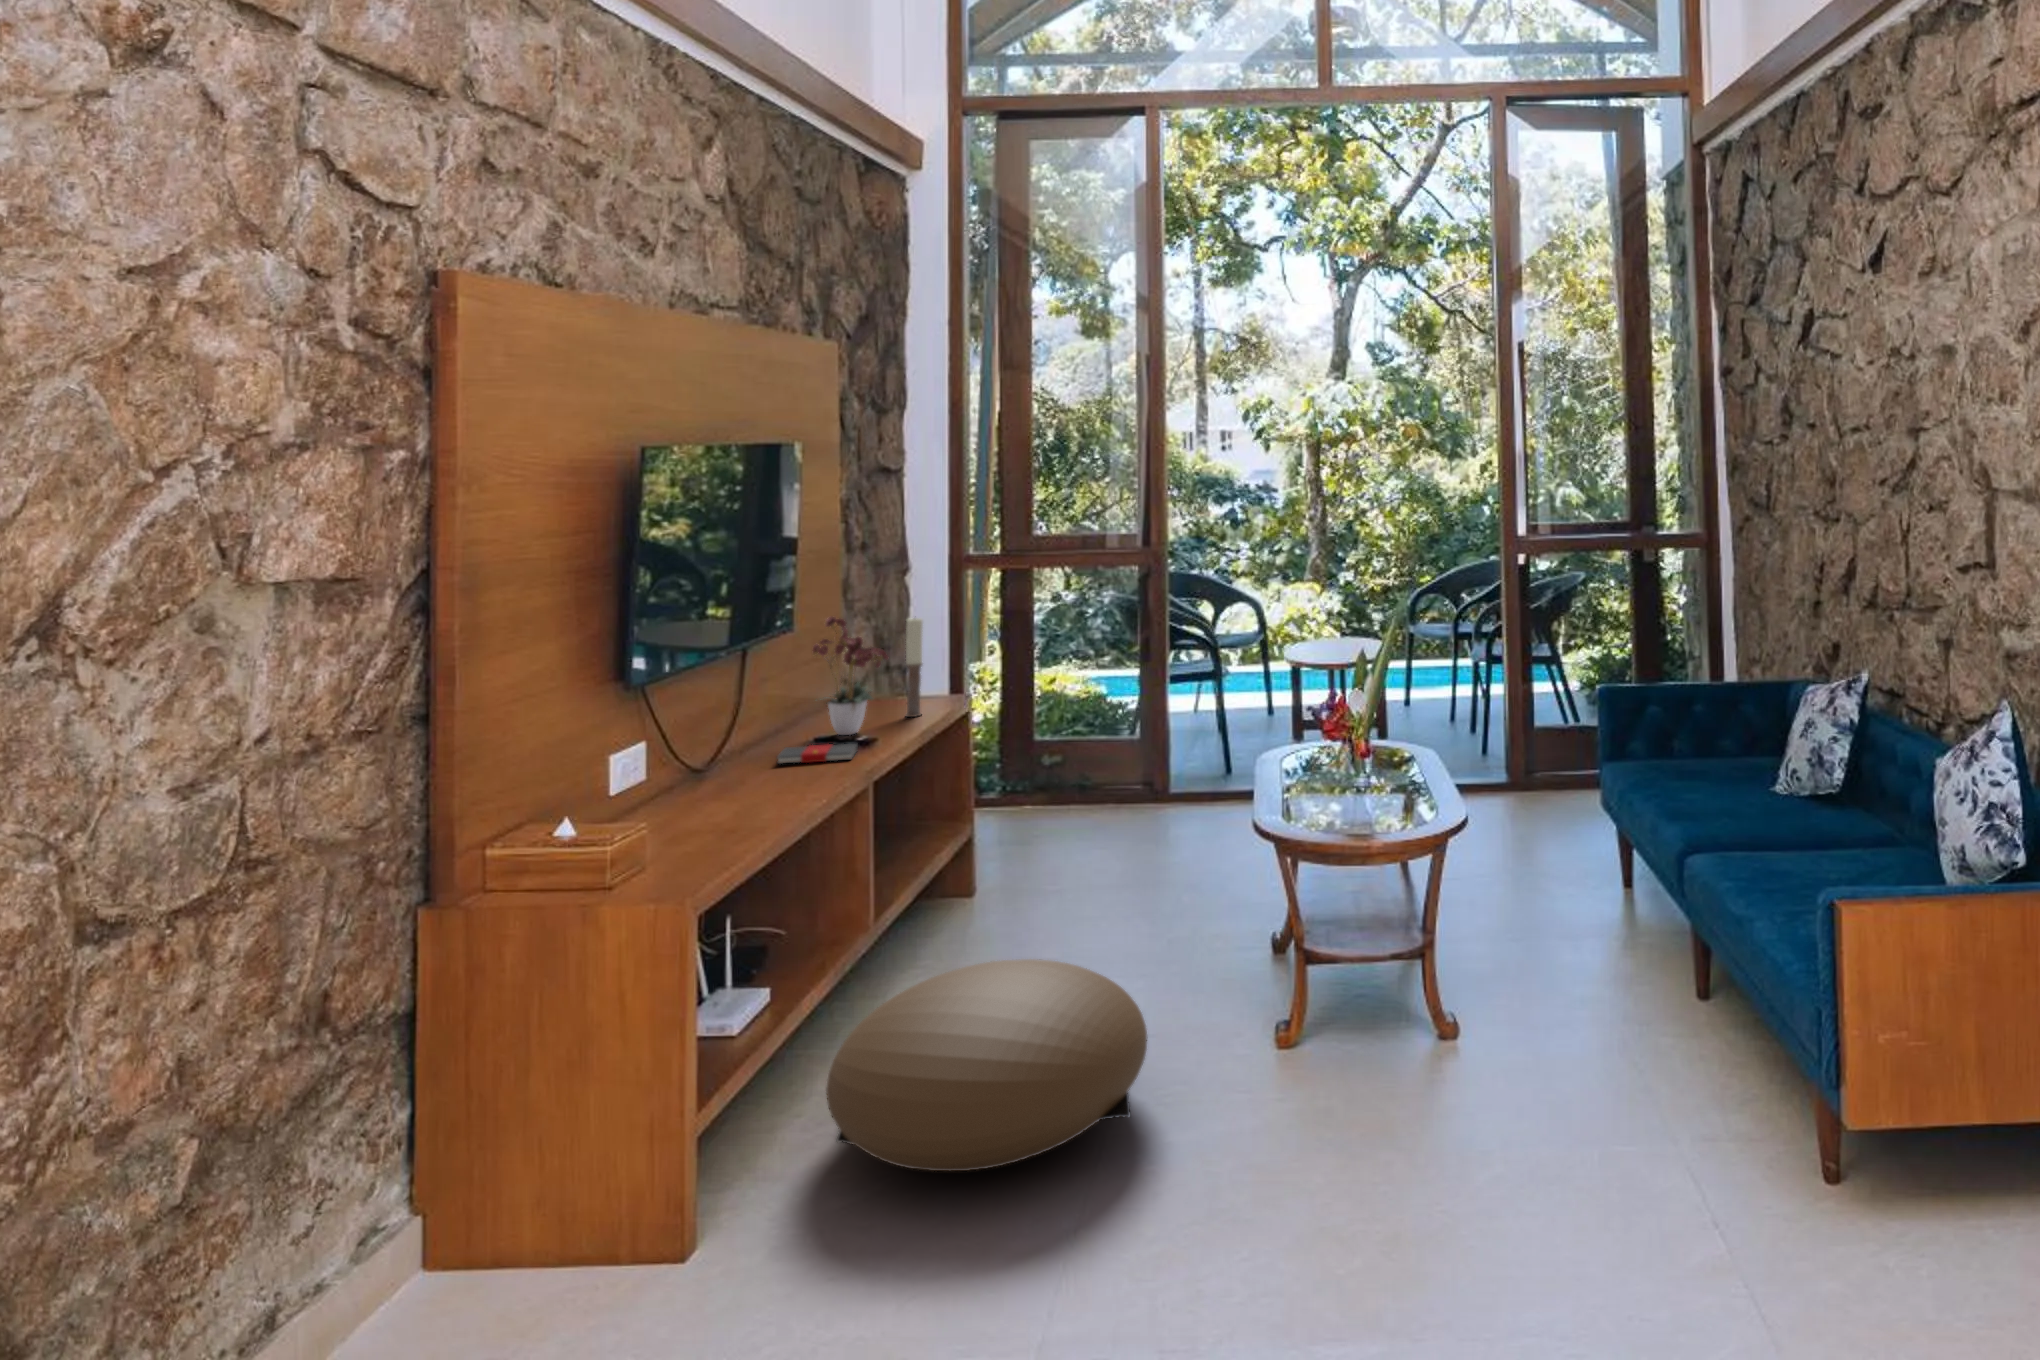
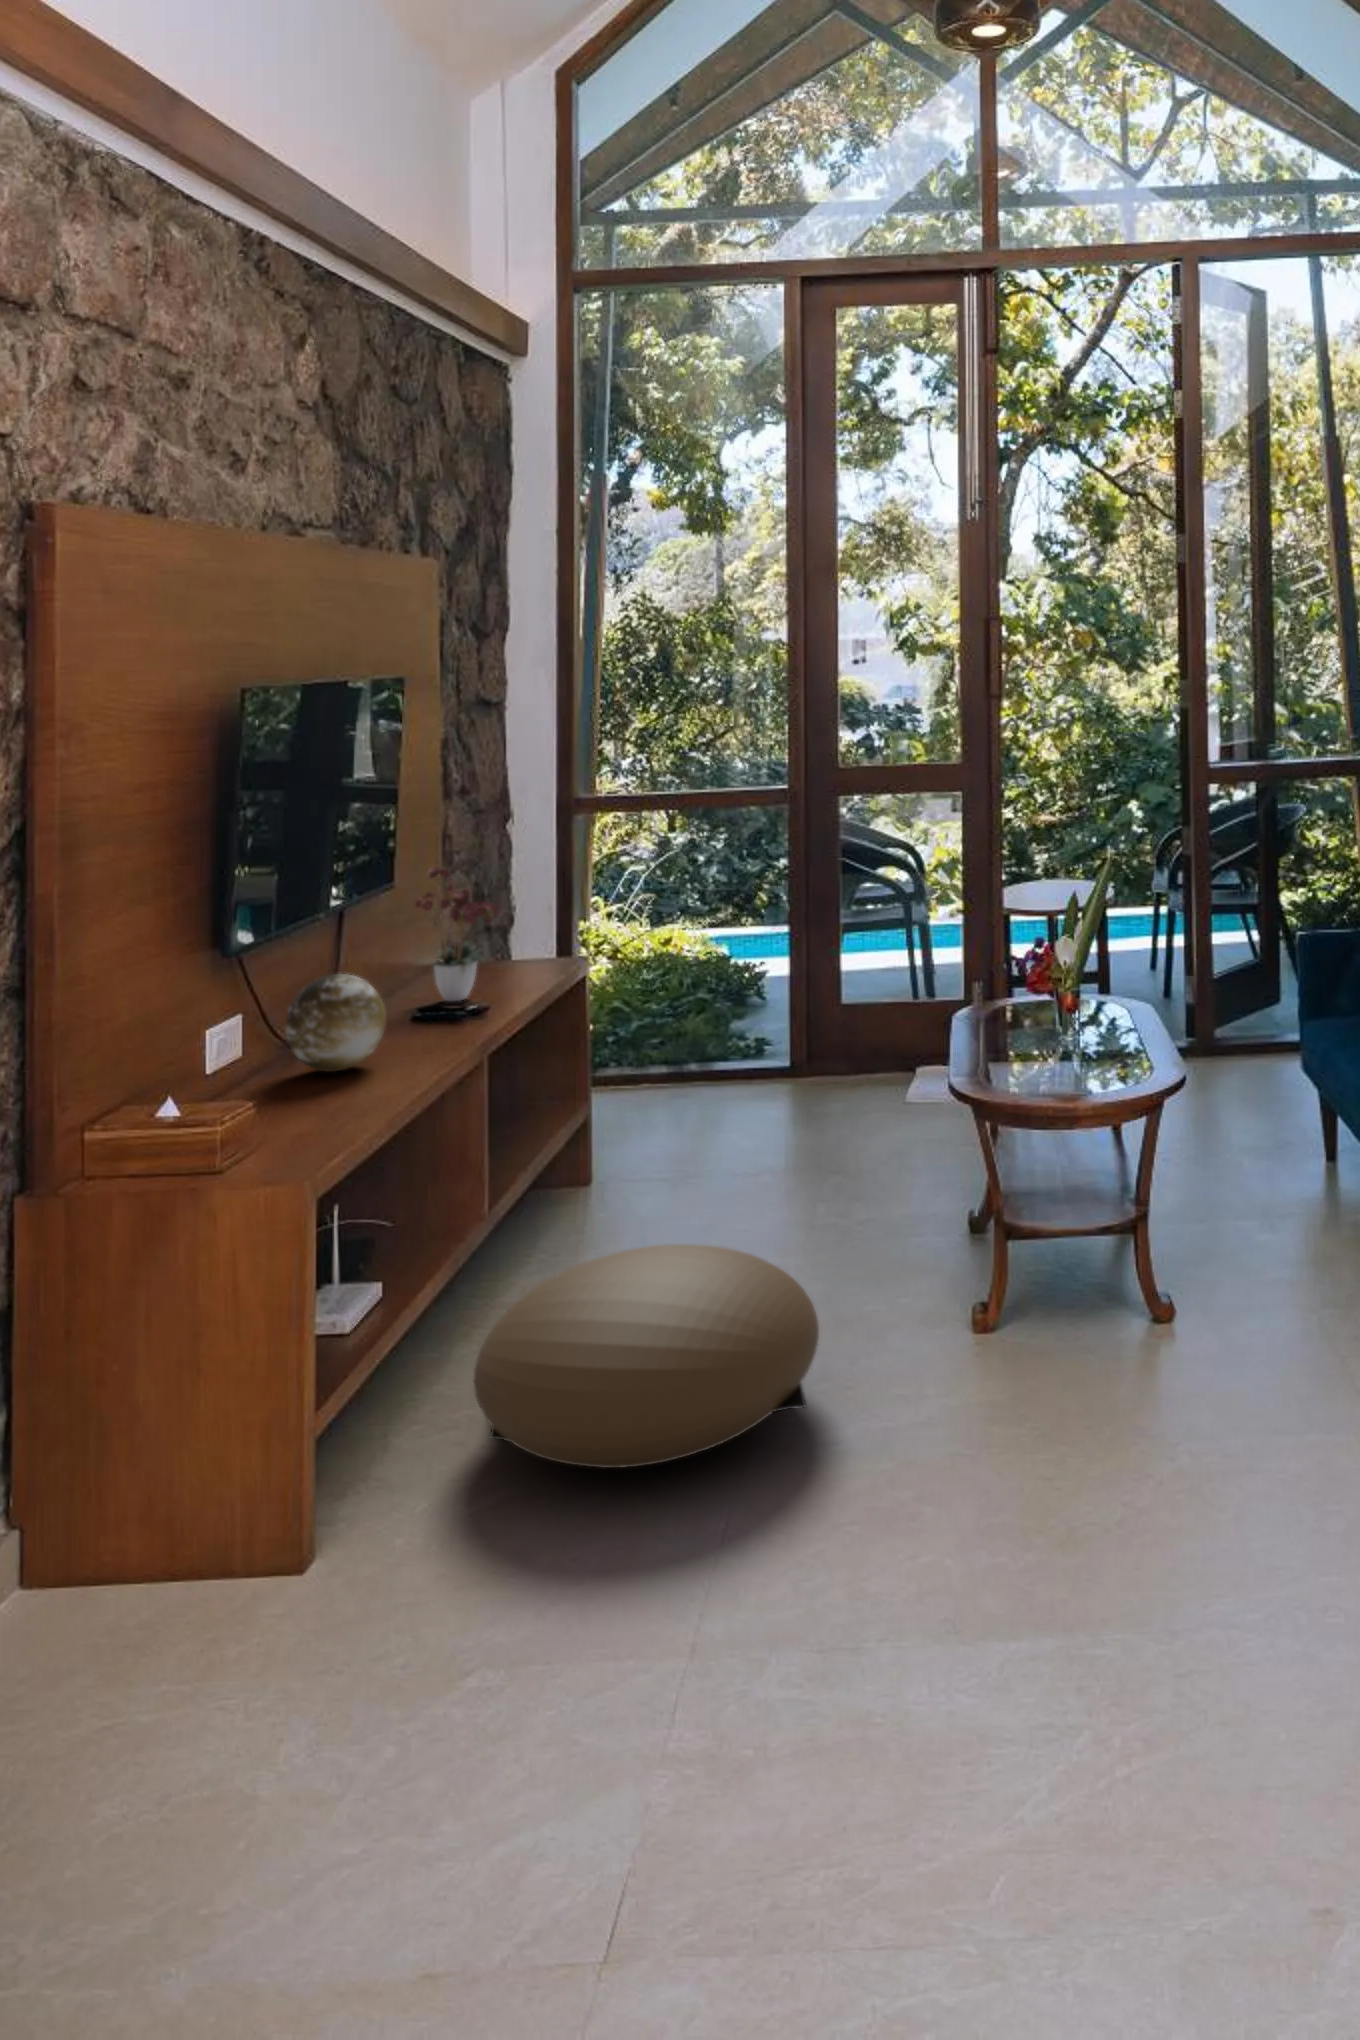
candle: present [906,618,923,717] -> none [517,864,536,980]
decorative orb: none [678,710,771,797] -> present [285,974,386,1072]
book: present [777,744,858,764] -> none [385,1010,473,1034]

